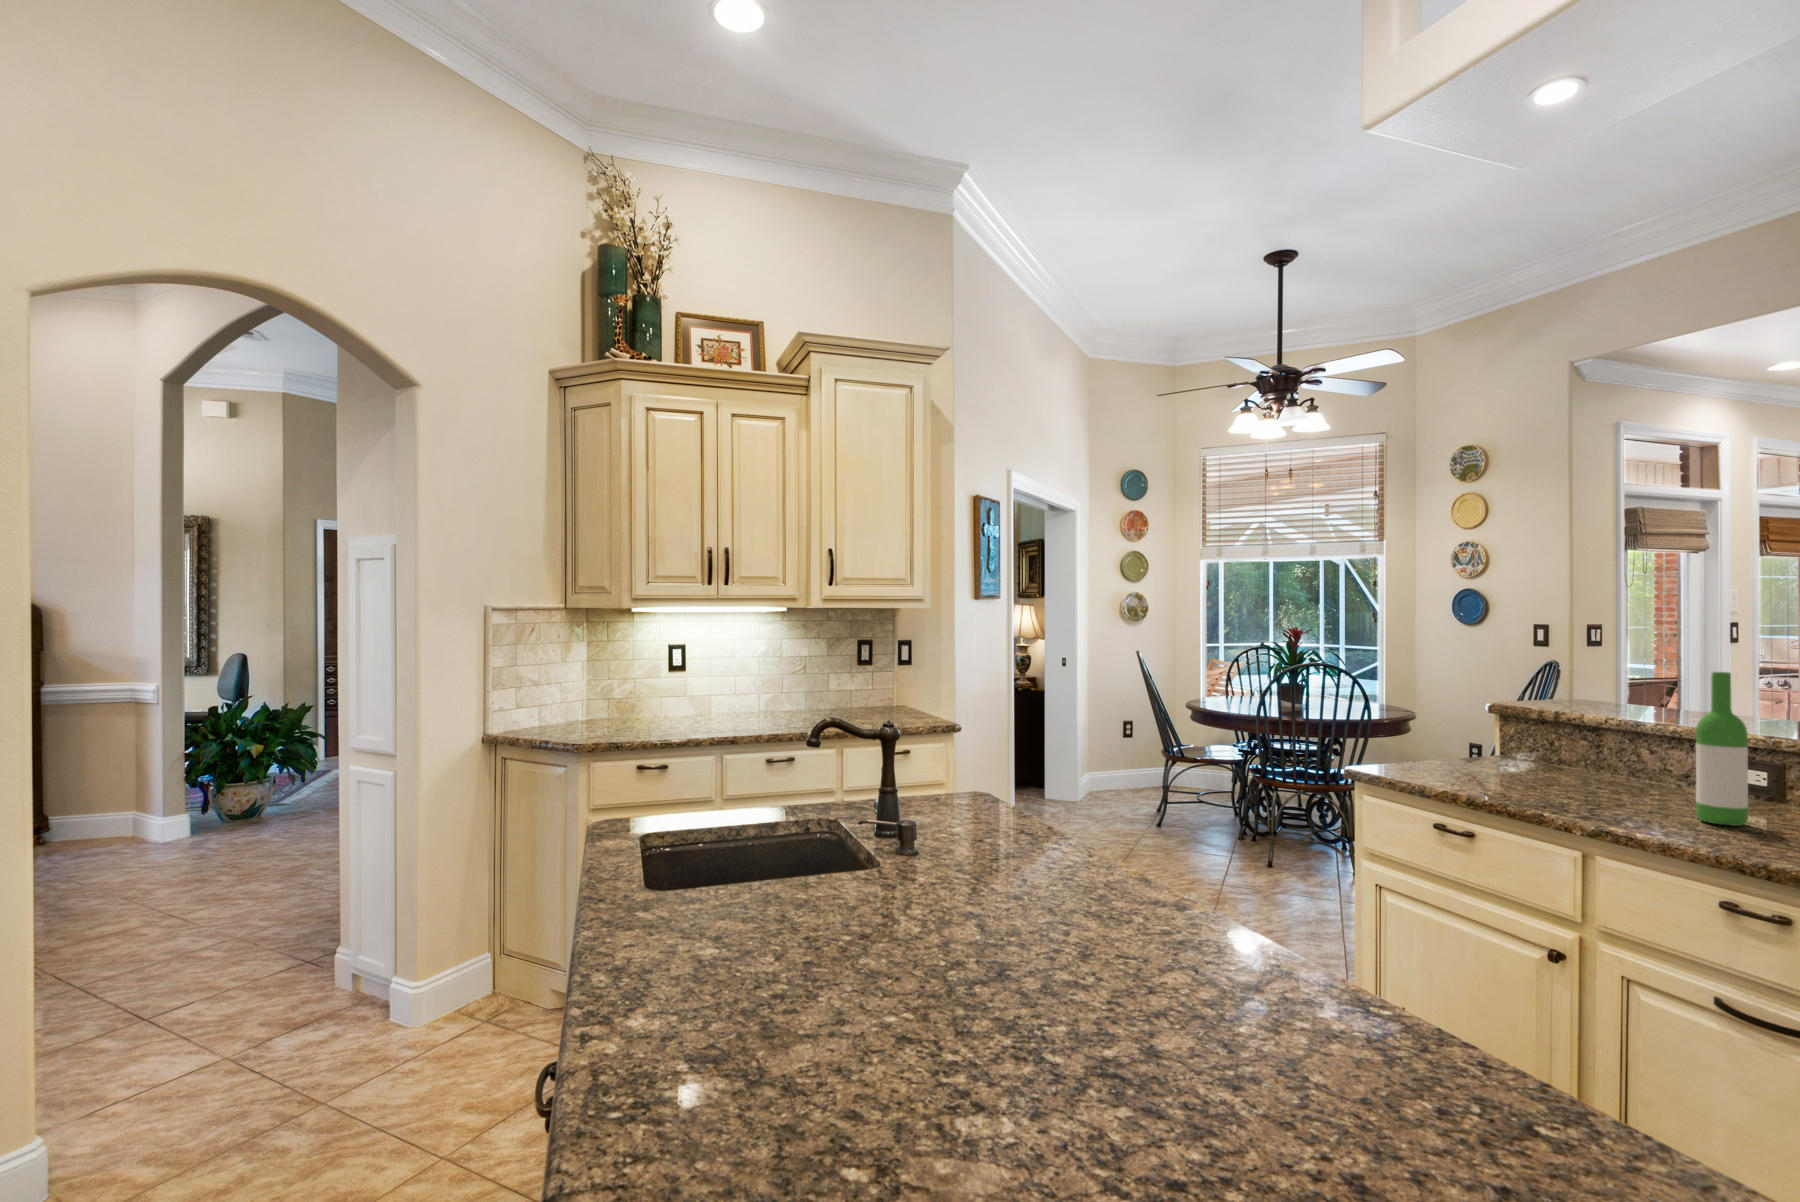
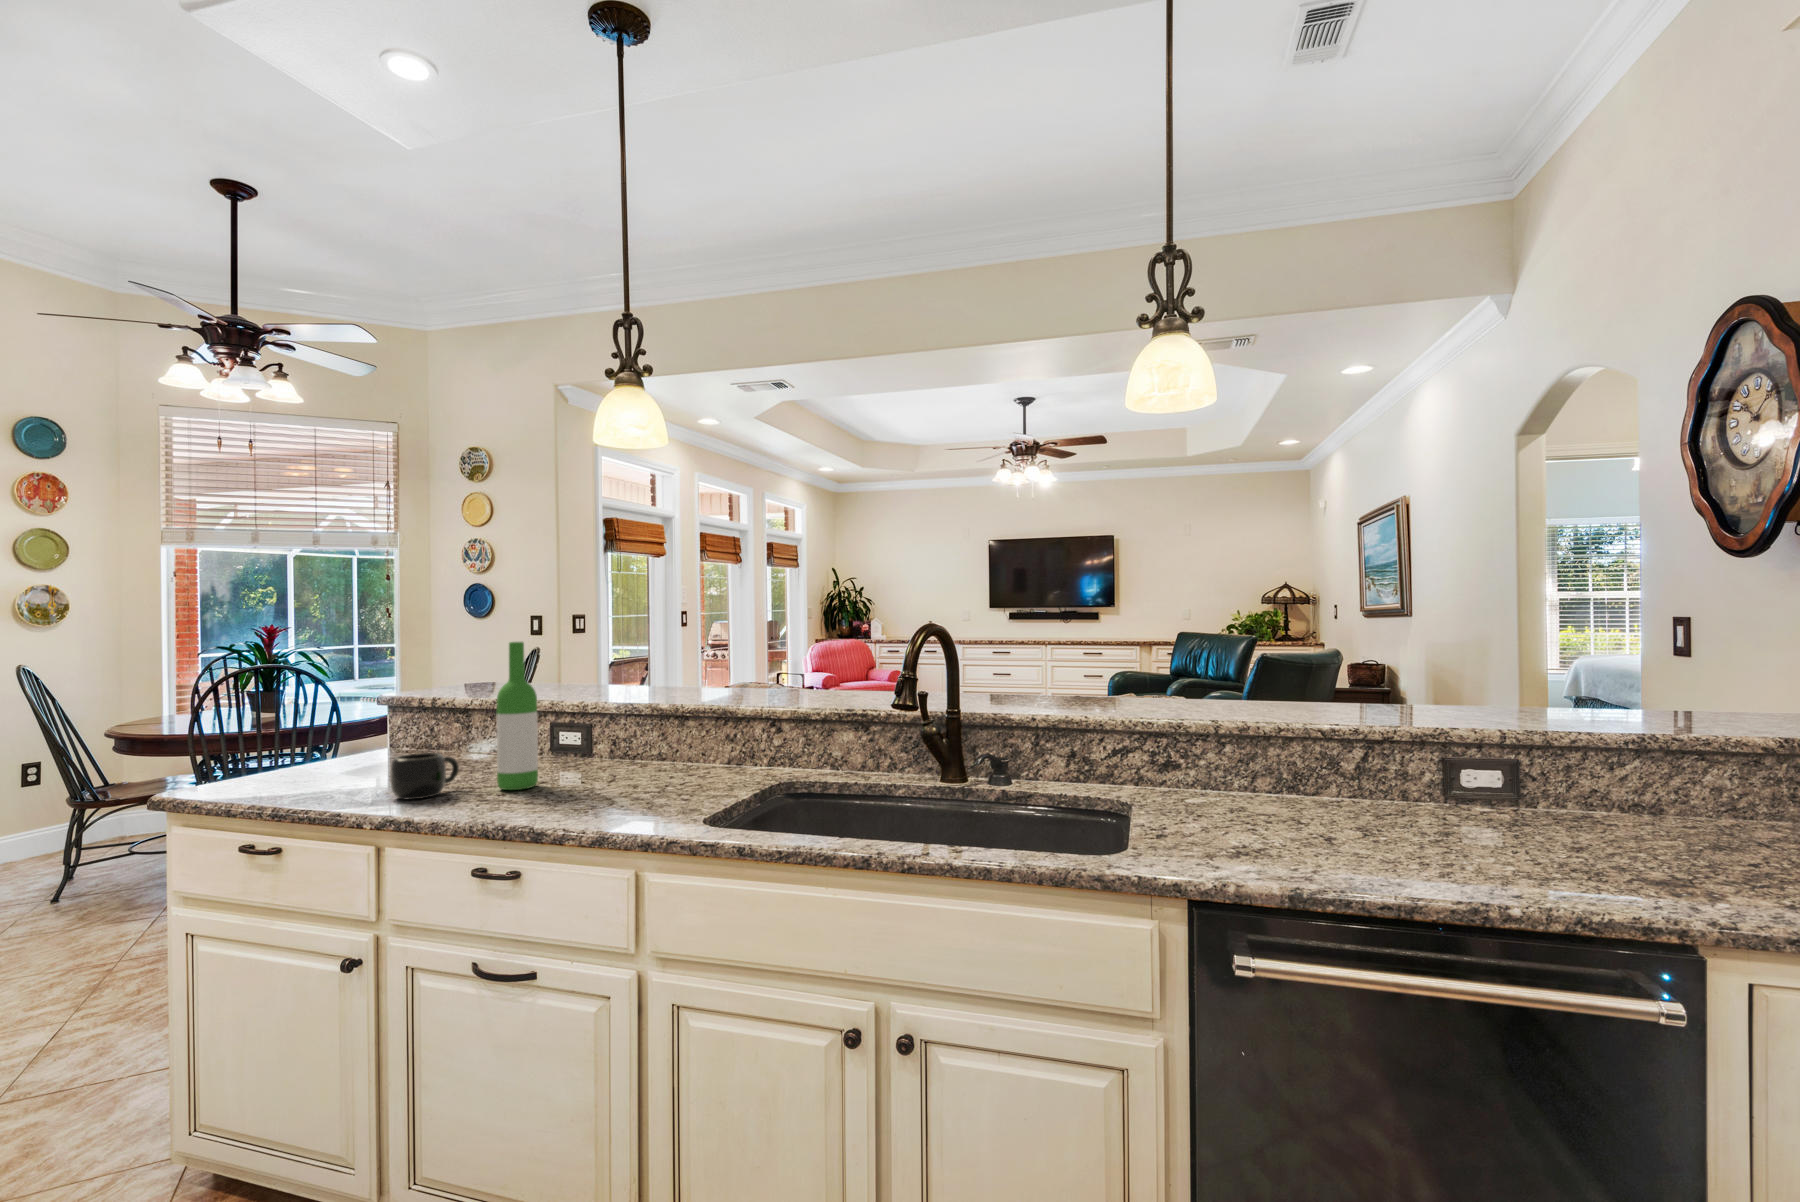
mug: none [1579,771,1645,815] -> present [390,753,459,799]

